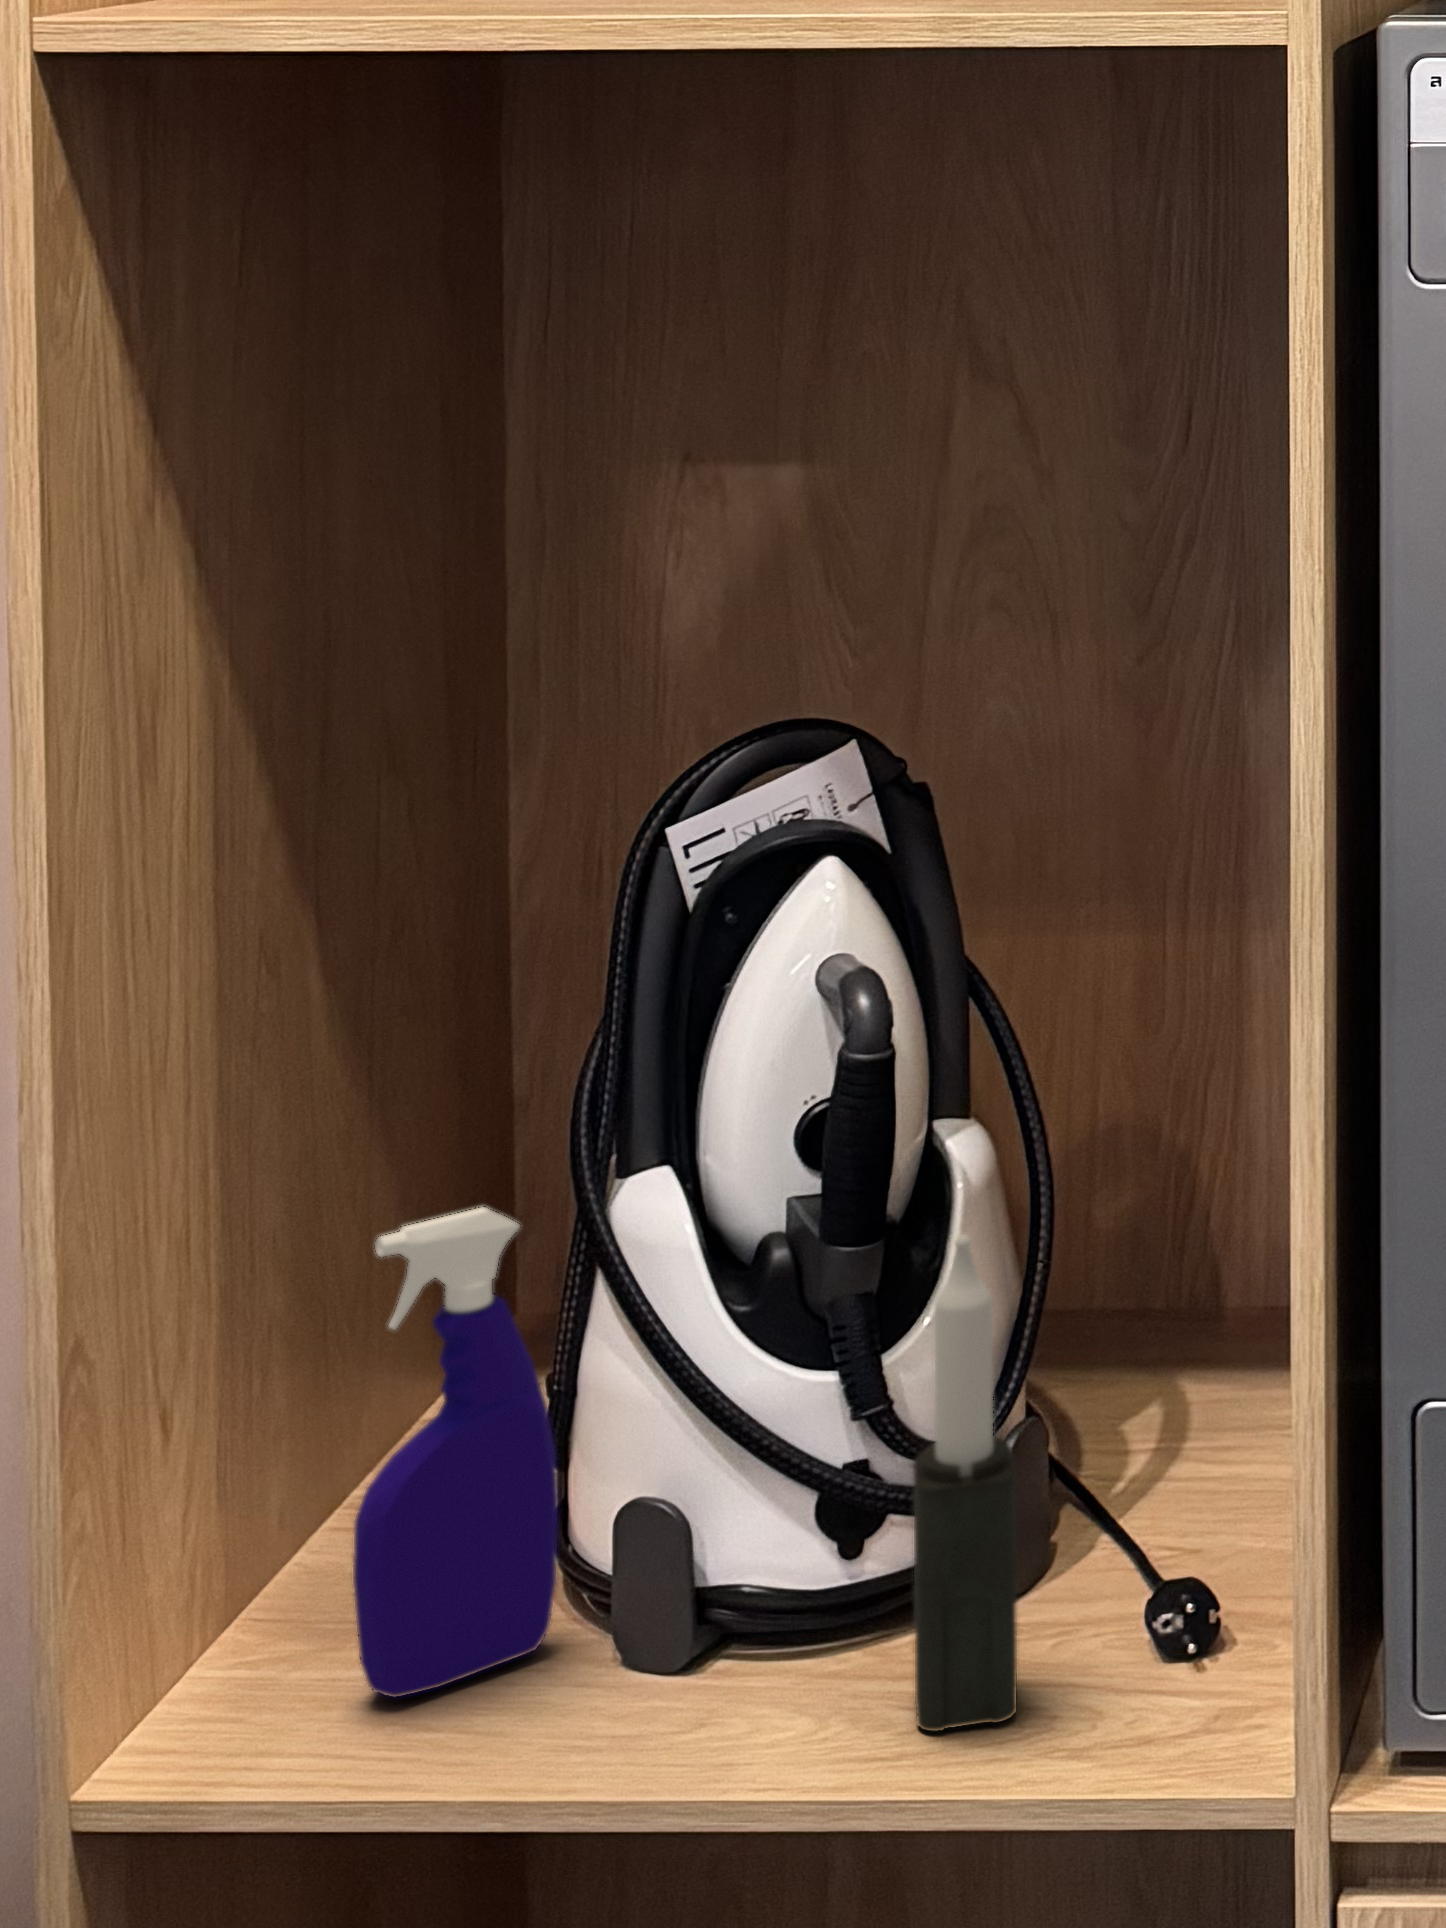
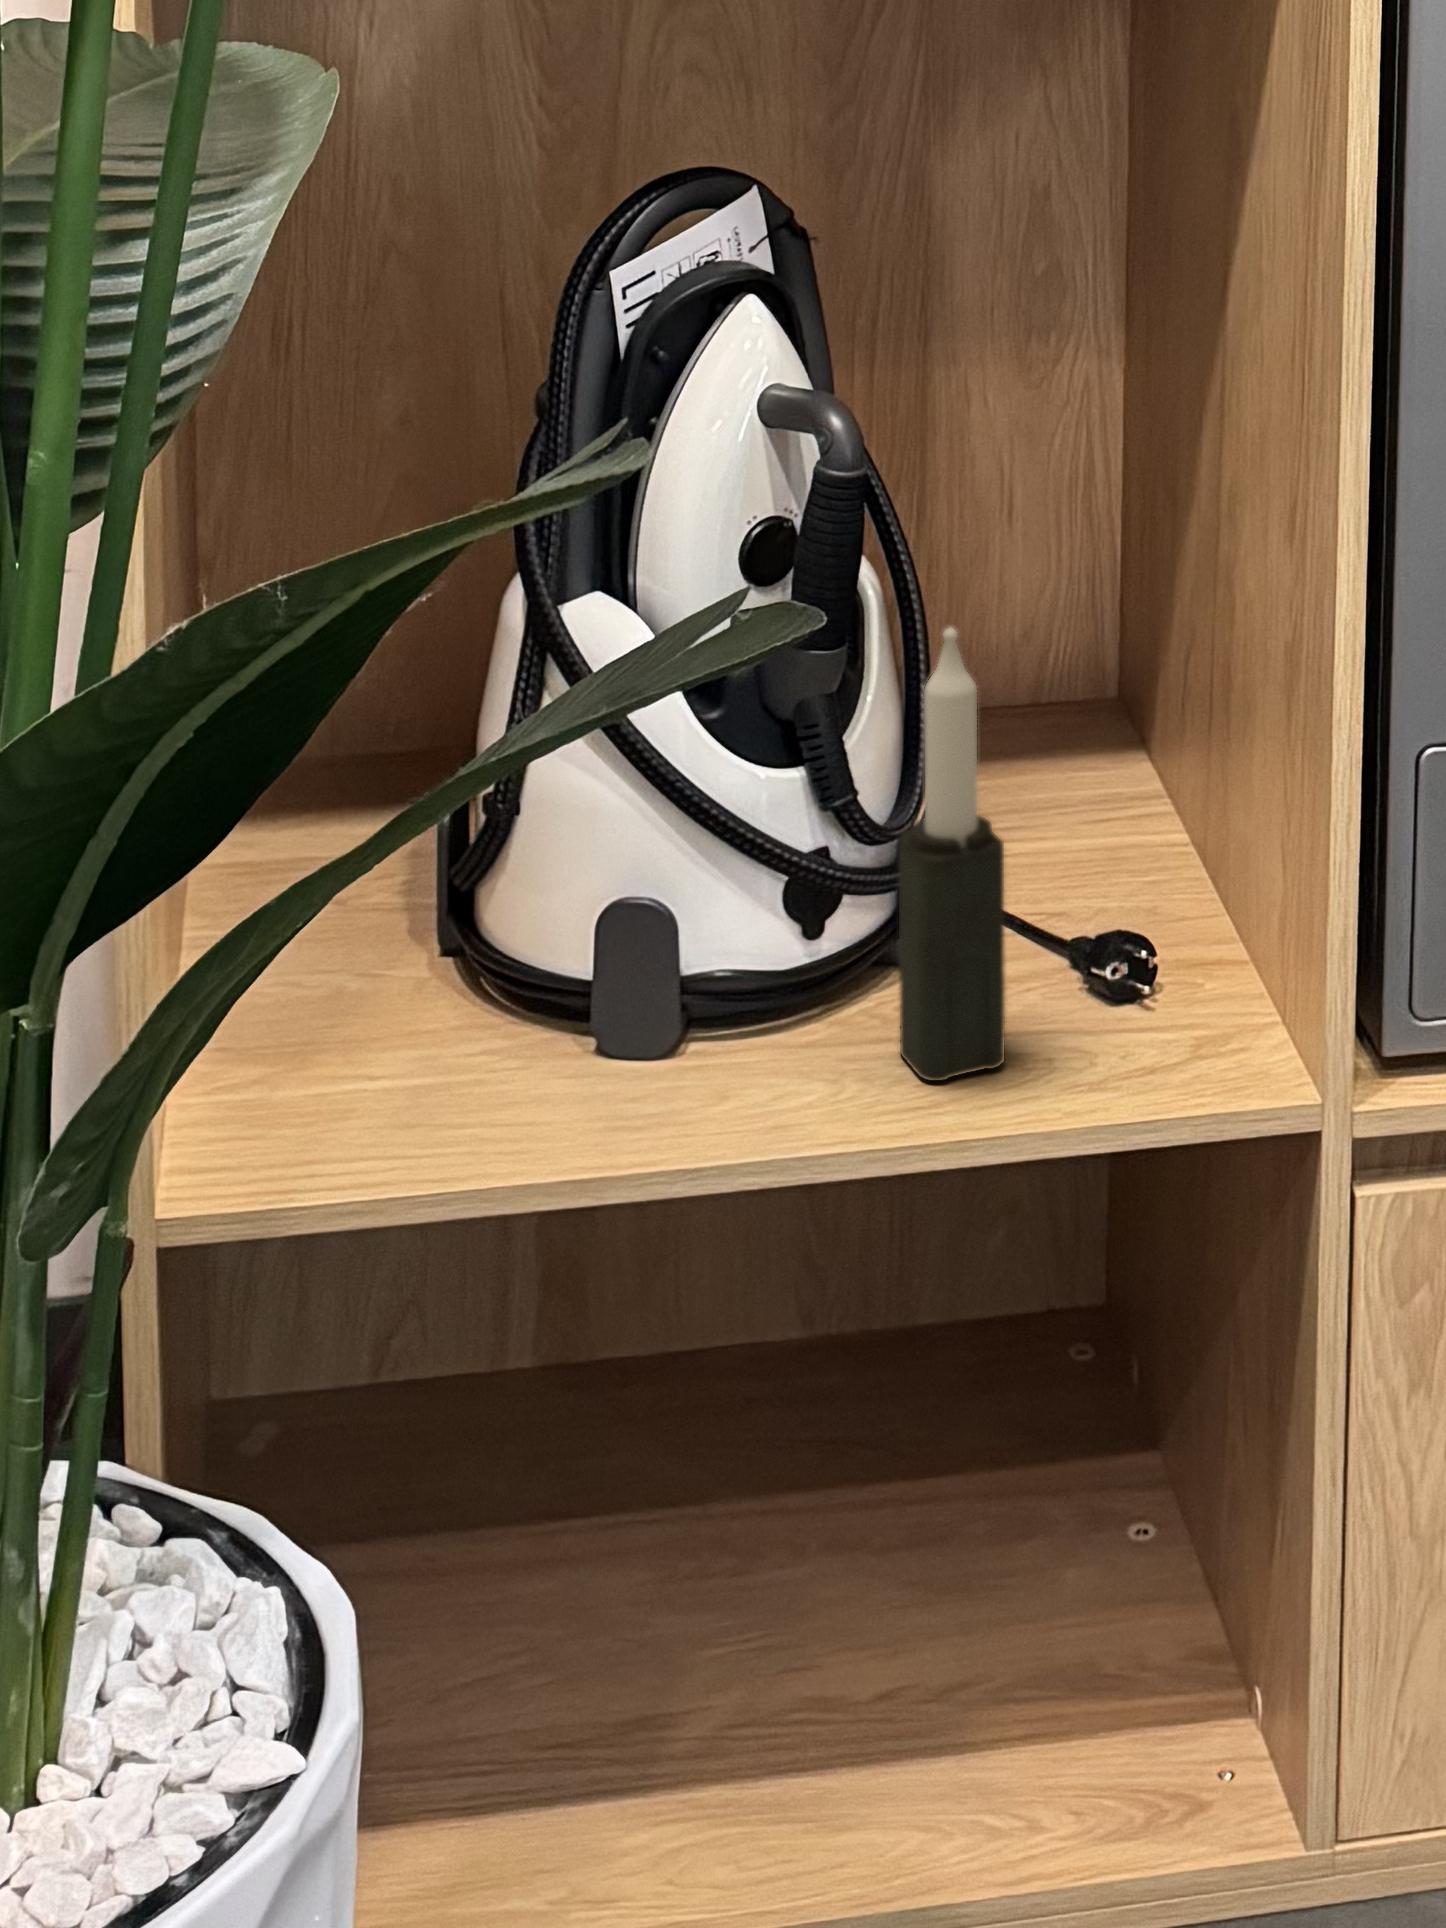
spray bottle: present [353,1208,558,1697] -> none [362,633,530,1098]

